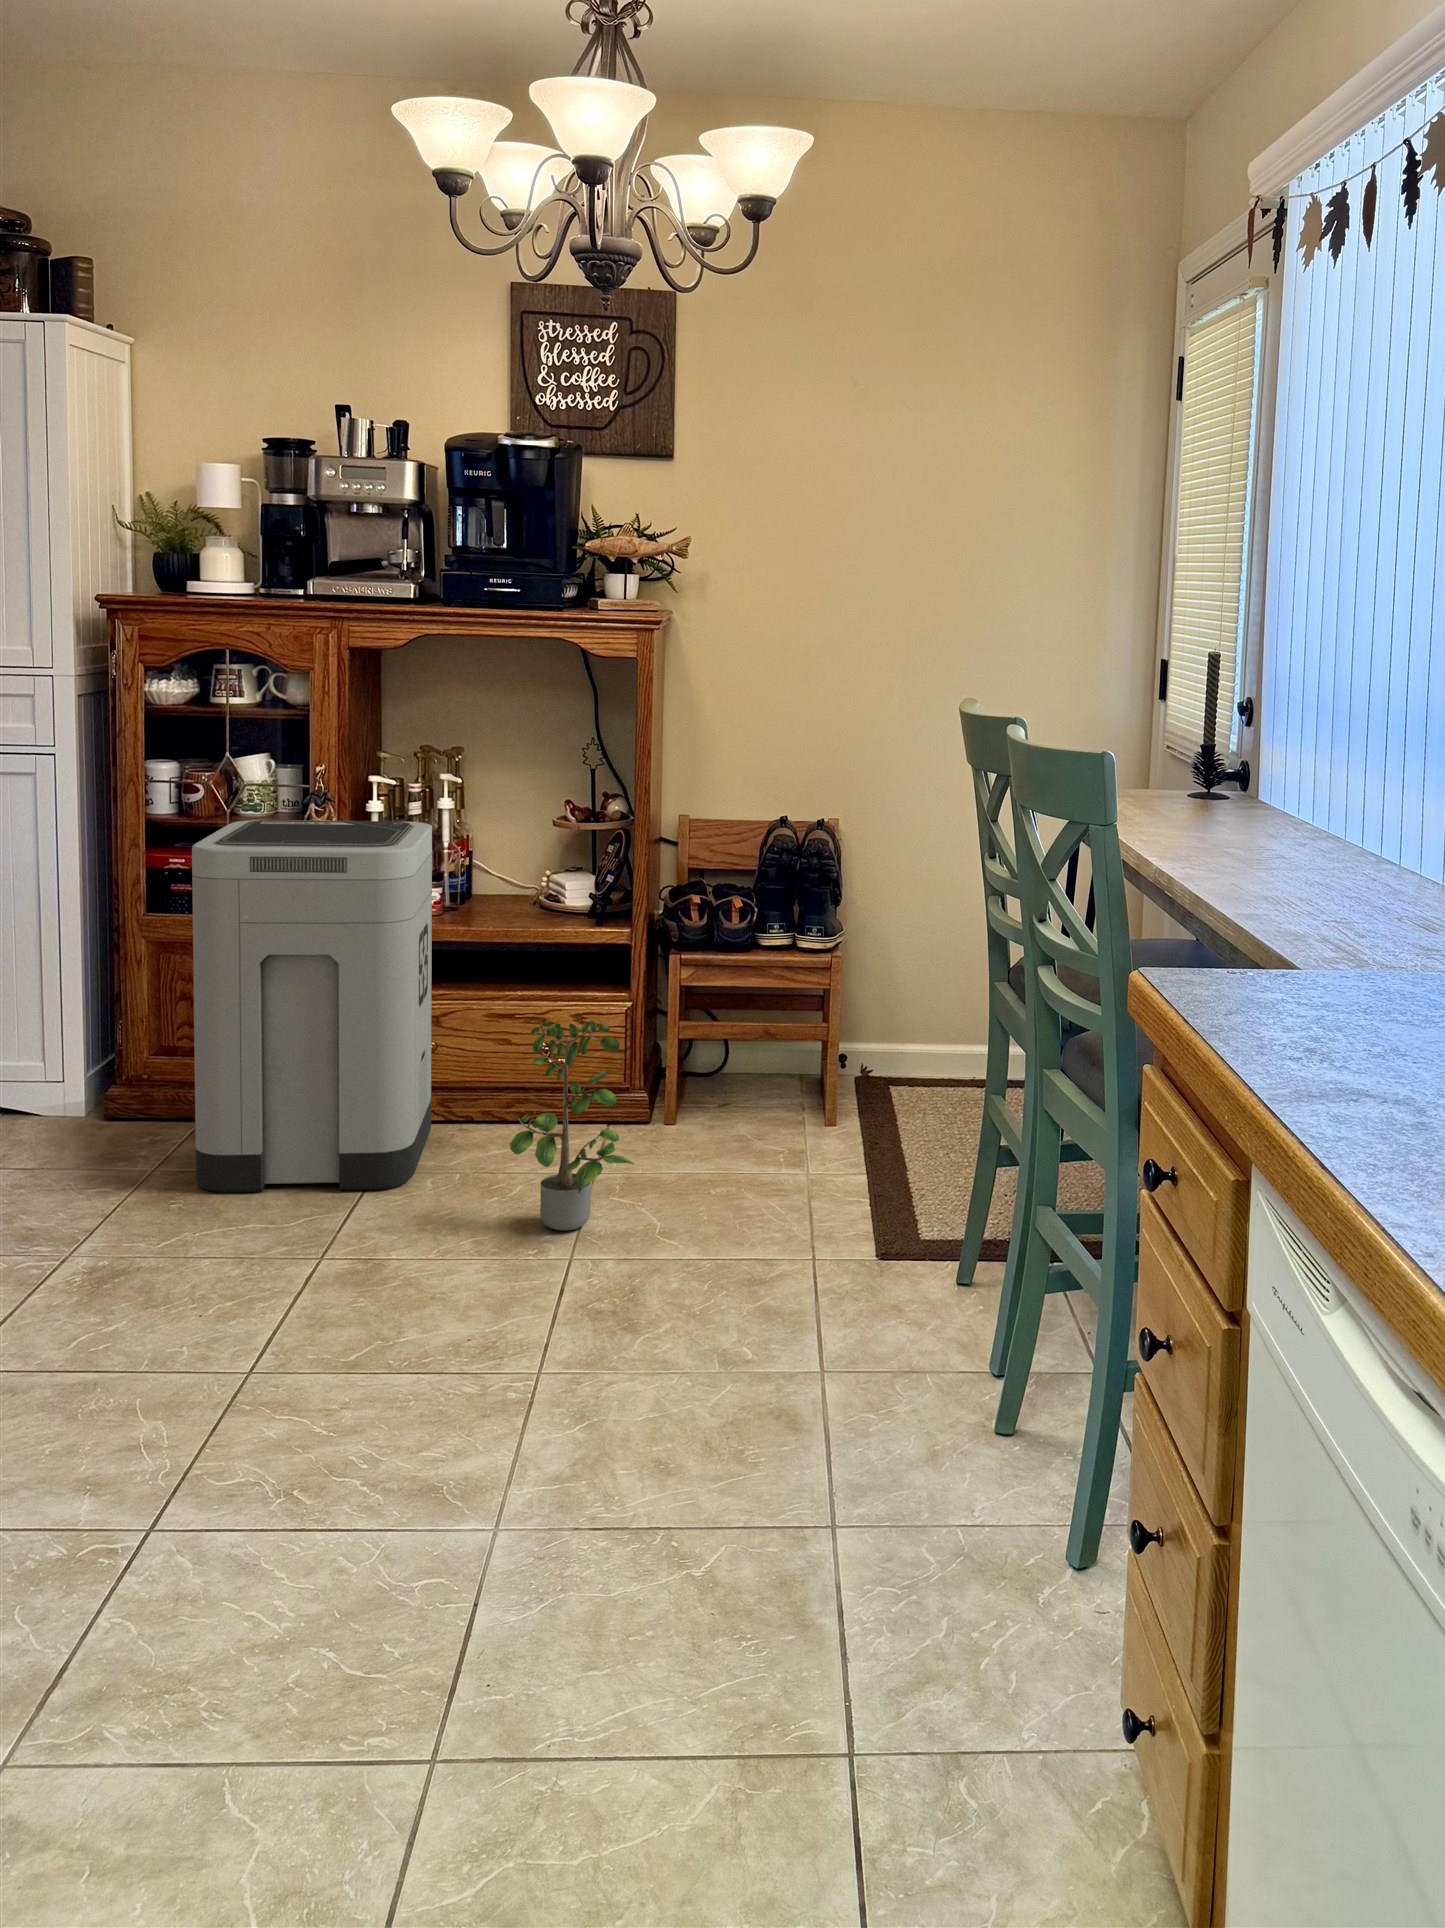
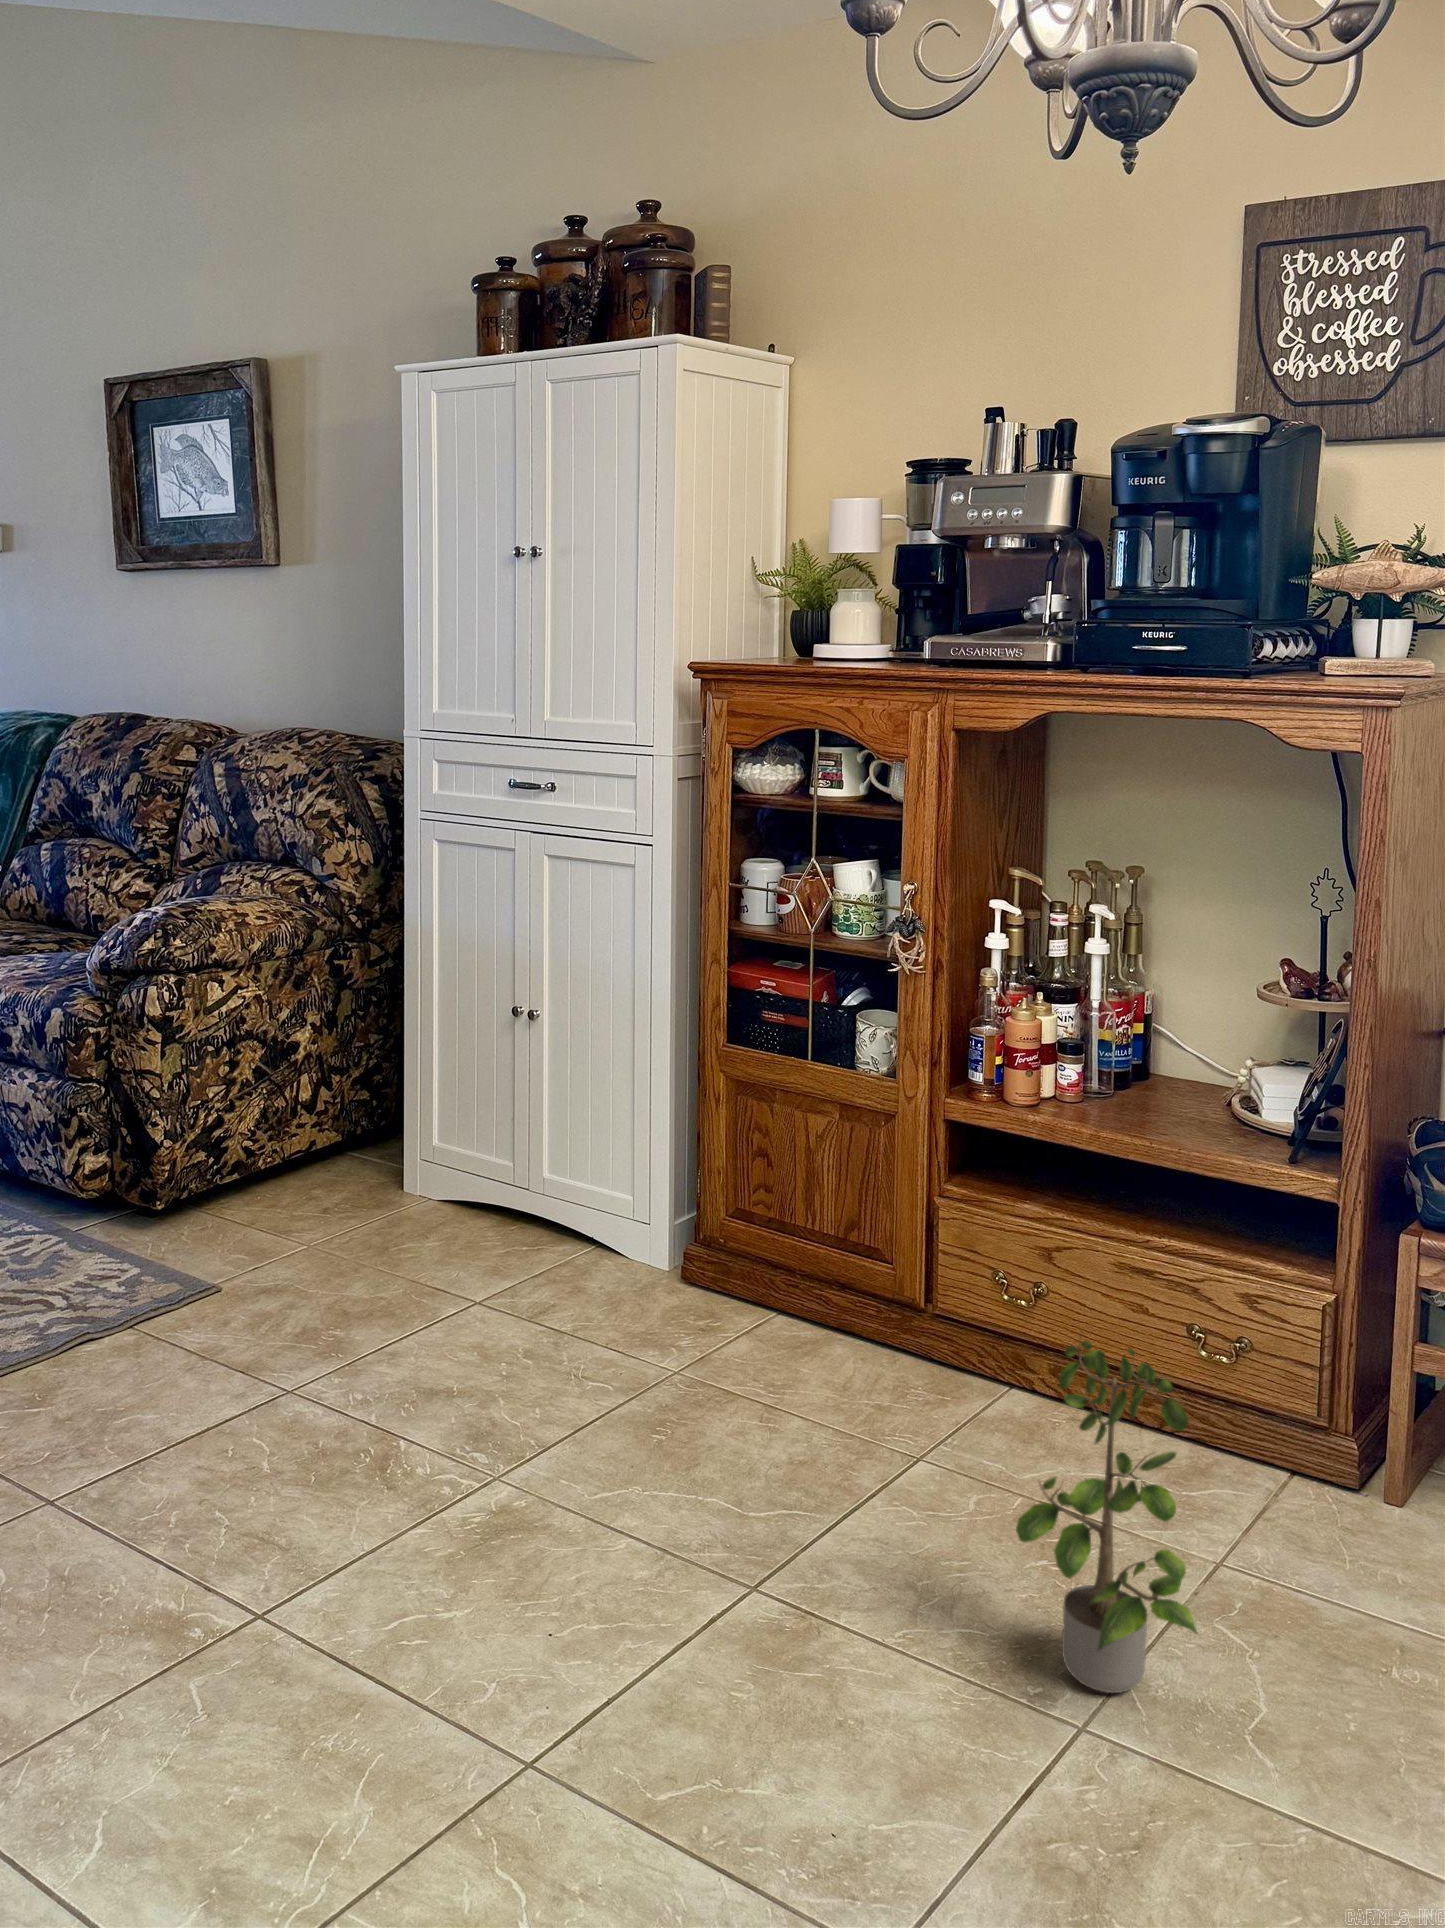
trash can: present [192,820,432,1192] -> none [684,948,1035,1500]

